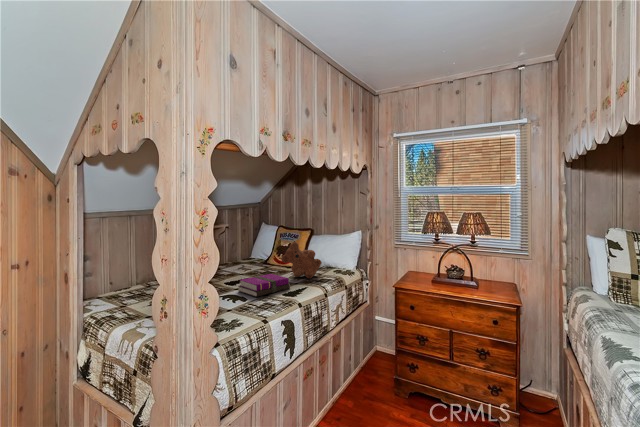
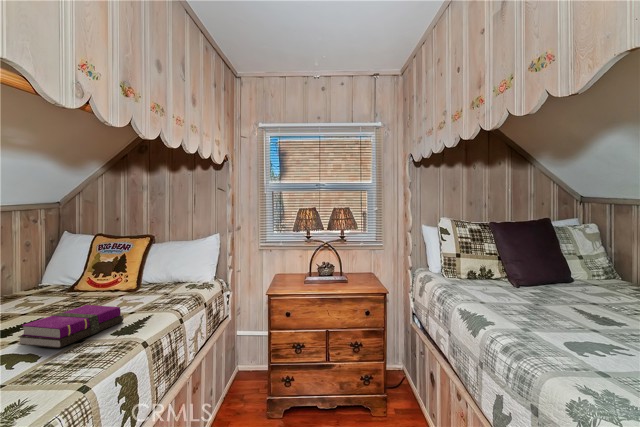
teddy bear: present [281,242,322,278] -> none [105,254,170,303]

